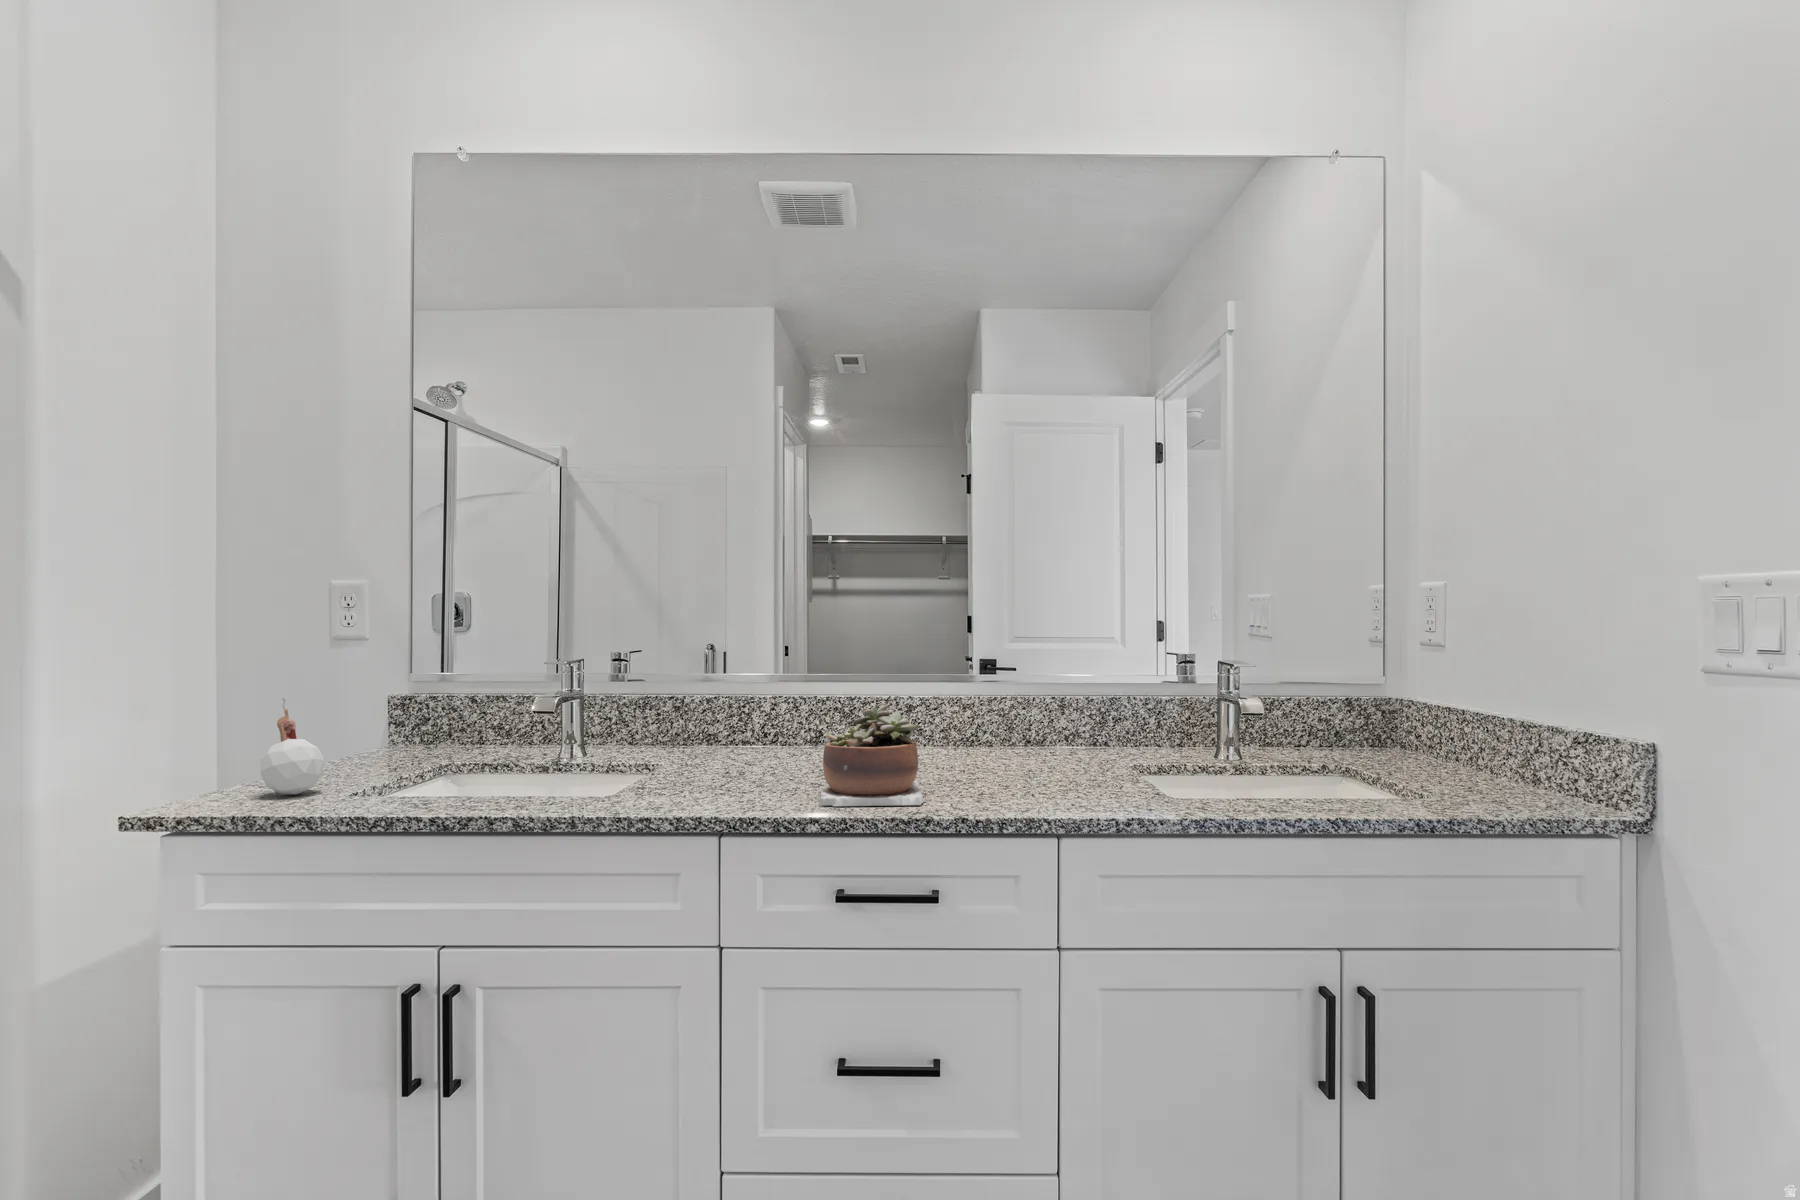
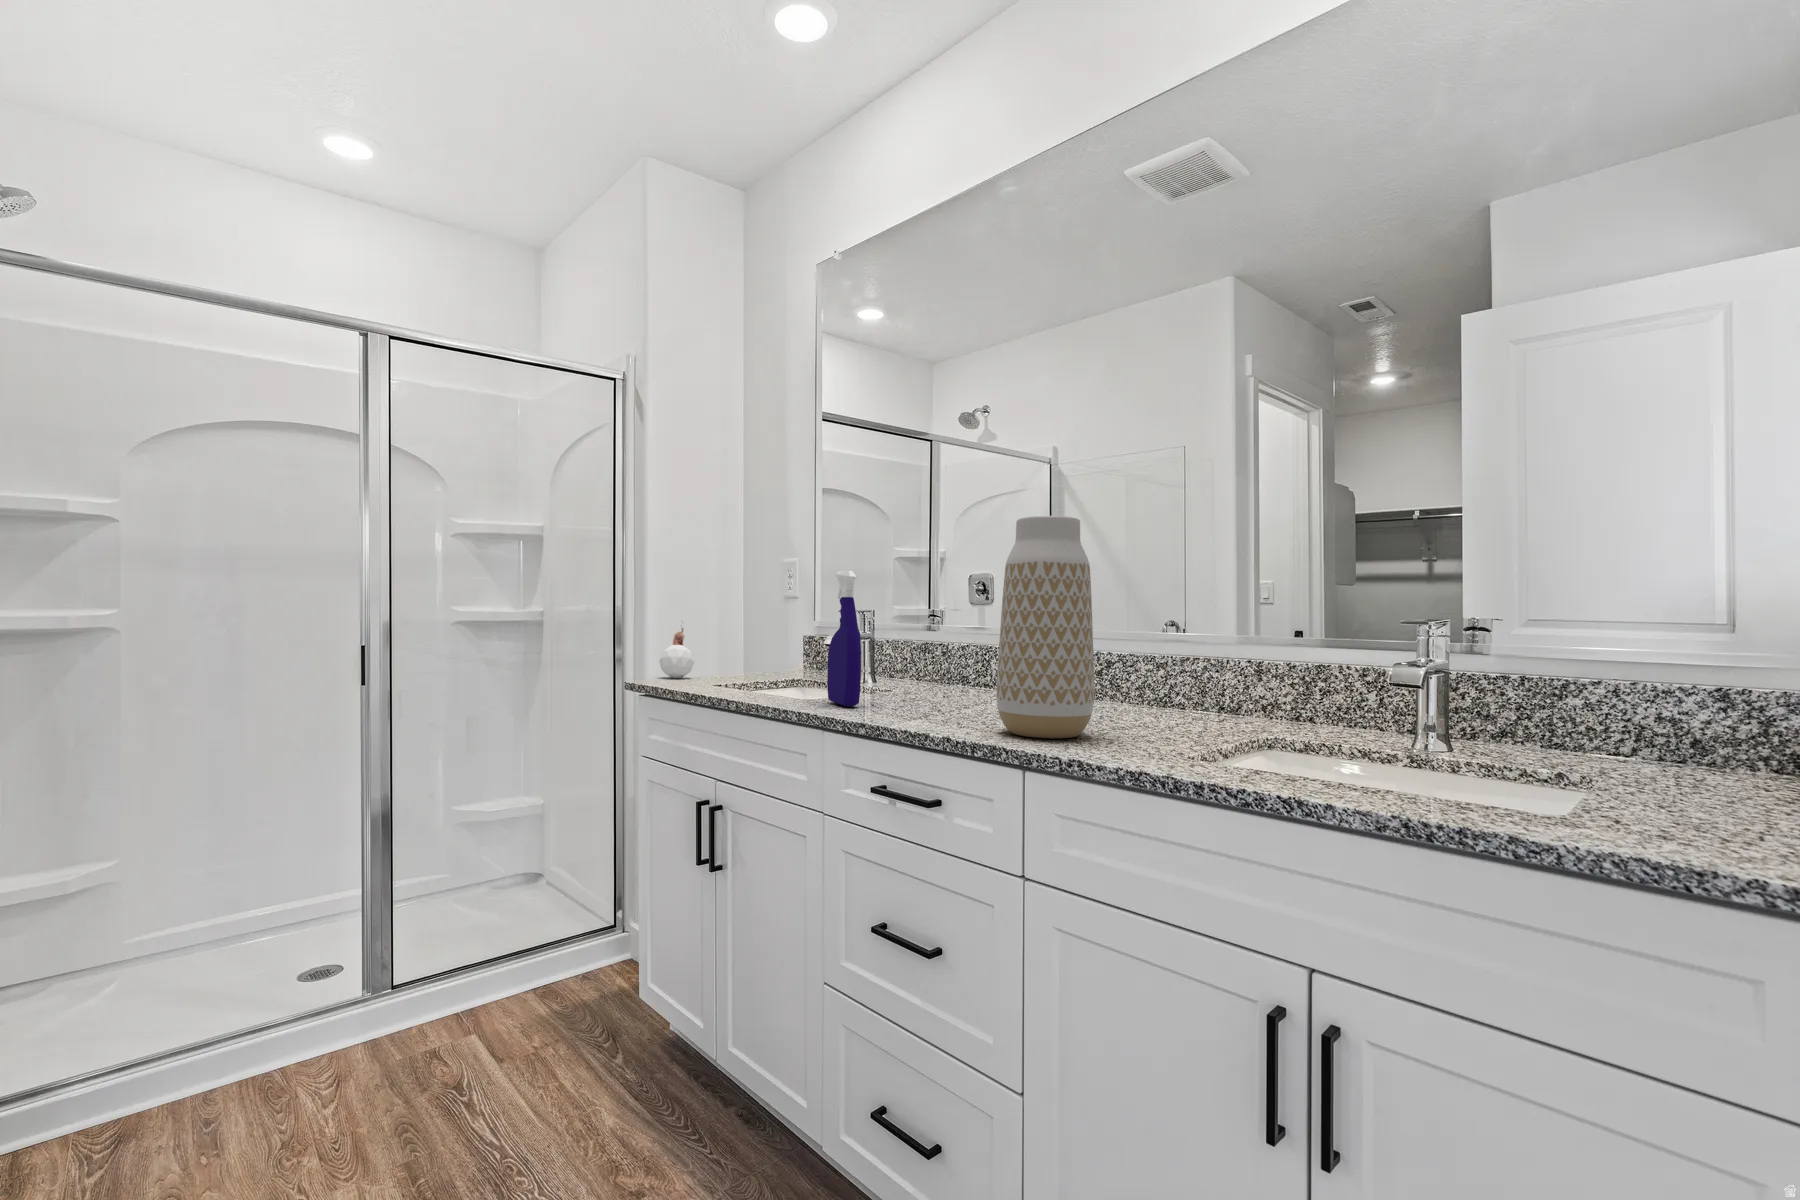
vase: none [984,587,1078,803] -> present [997,516,1094,738]
spray bottle: none [700,629,769,800] -> present [827,571,861,706]
succulent plant: present [819,705,924,806] -> none [868,638,992,724]

